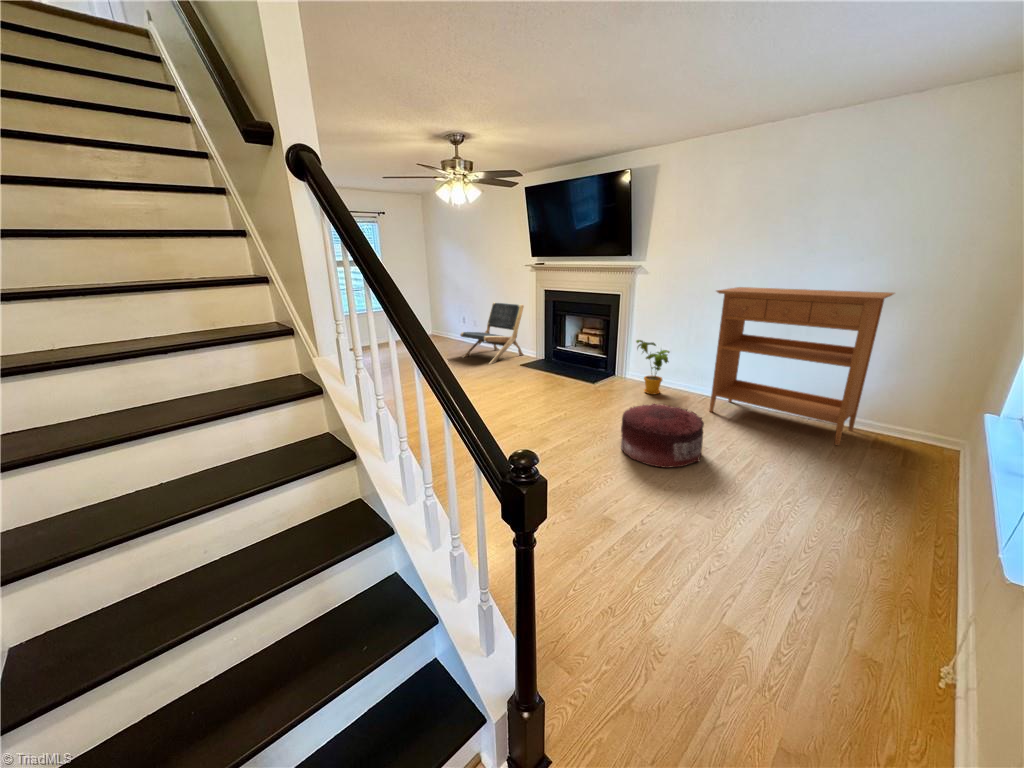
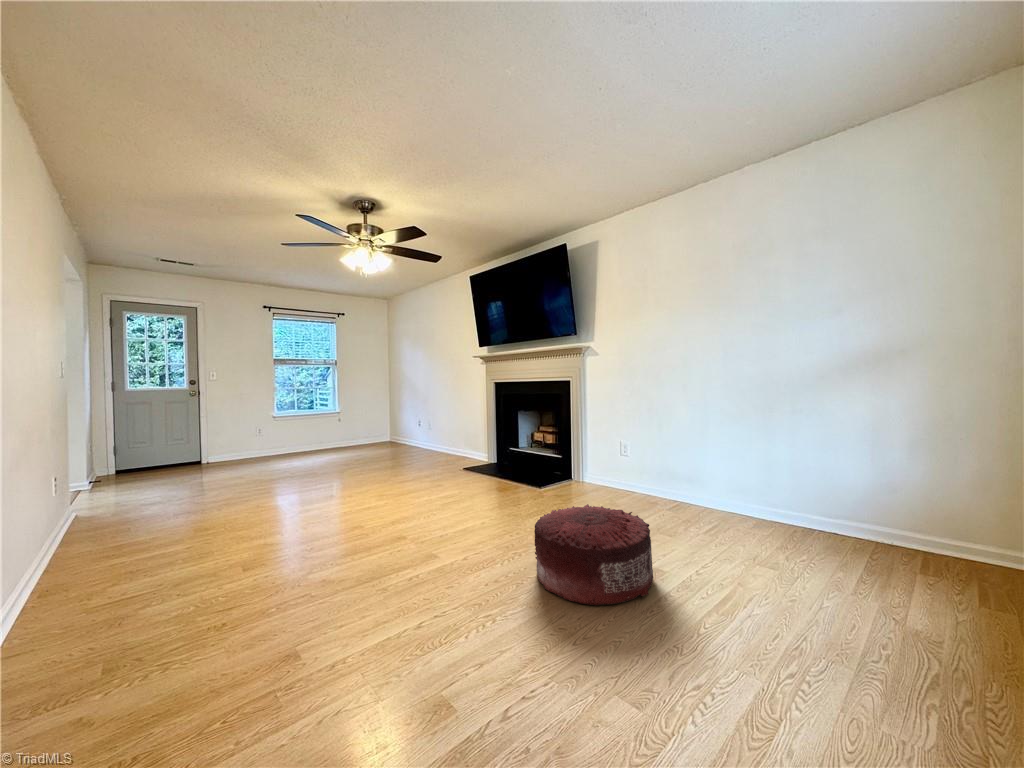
console table: present [709,287,894,445] -> none [665,351,890,571]
lounge chair: present [460,302,524,364] -> none [400,399,475,468]
house plant: present [636,340,669,394] -> none [584,430,629,501]

